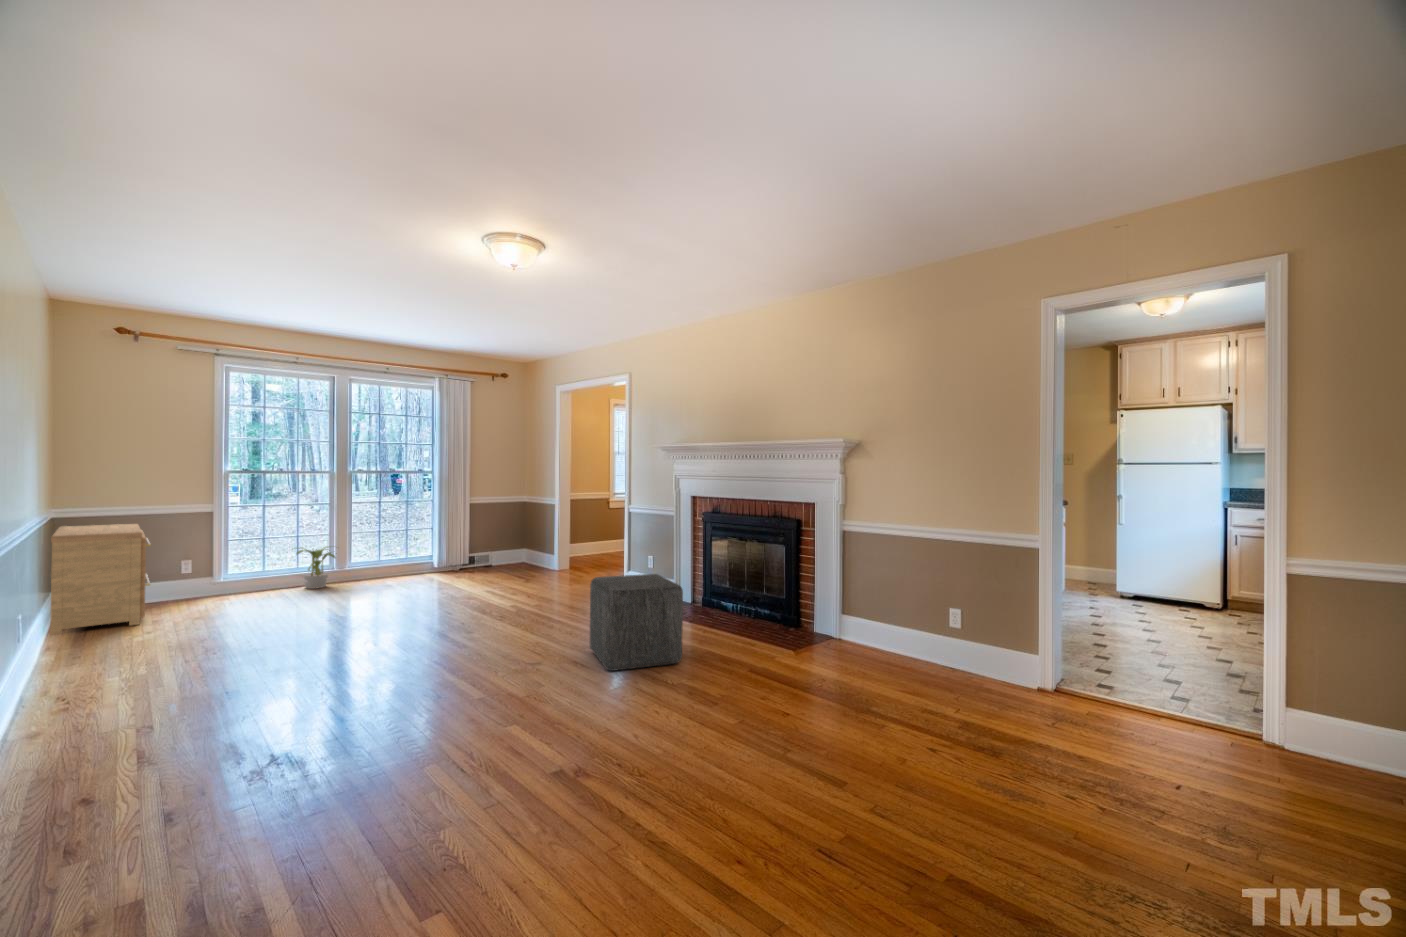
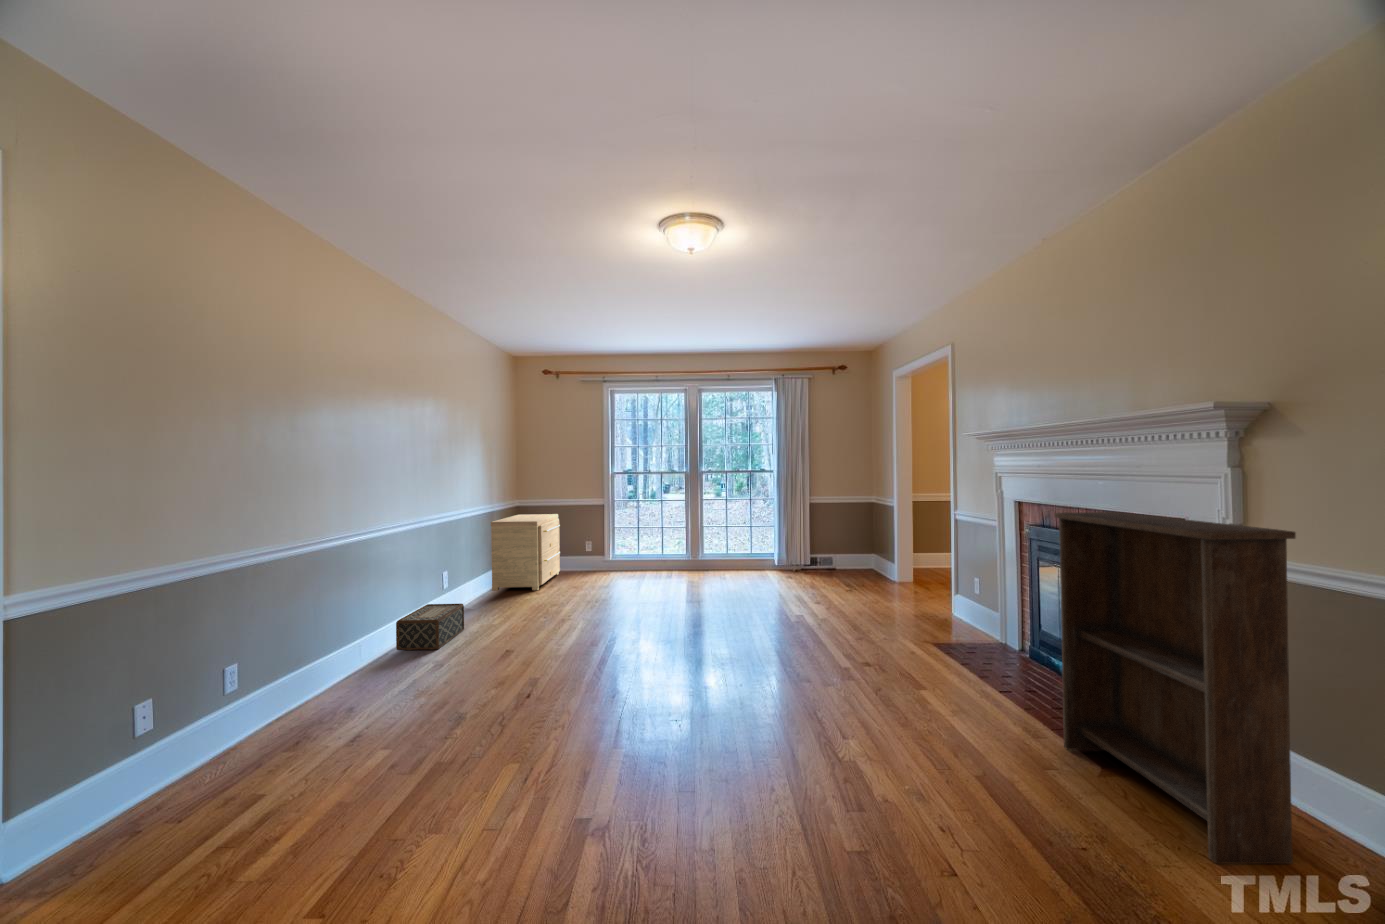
bookshelf: none [766,500,886,669] -> present [1054,512,1296,864]
potted plant: present [297,547,335,589] -> none [654,538,692,575]
ottoman: present [590,574,683,671] -> none [774,601,891,740]
woven basket: none [26,643,111,718] -> present [396,604,464,650]

